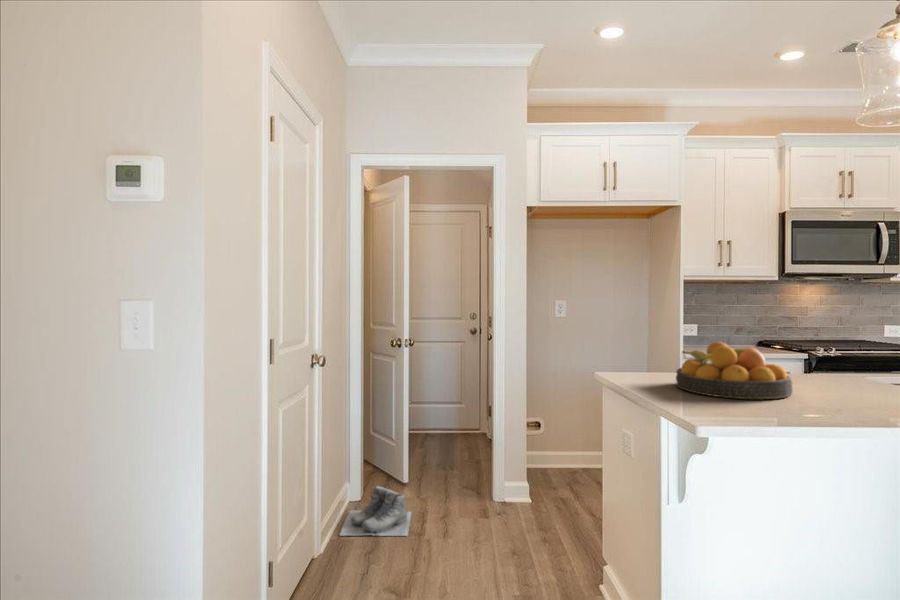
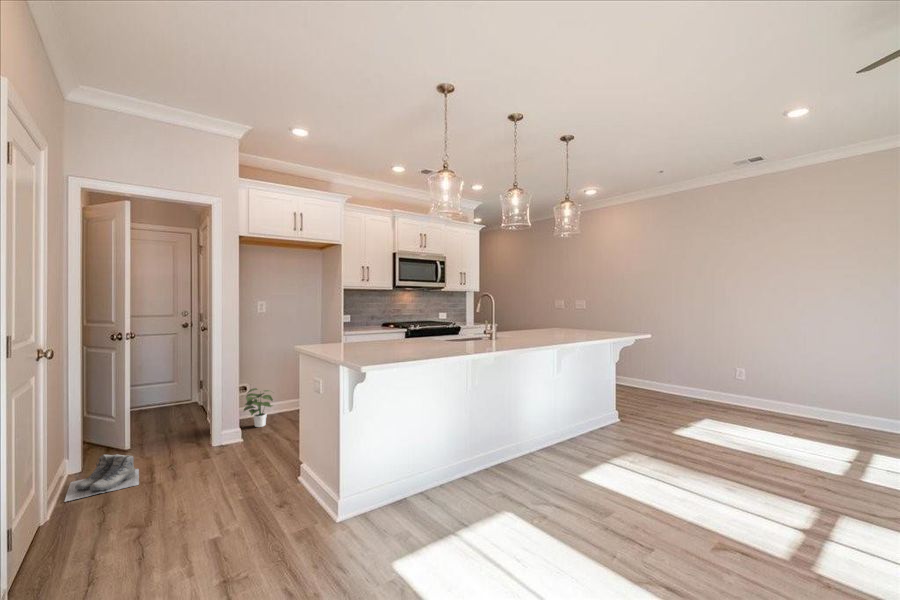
fruit bowl: present [676,342,792,399] -> none [338,324,392,351]
potted plant: none [533,427,576,485] -> present [244,388,273,427]

